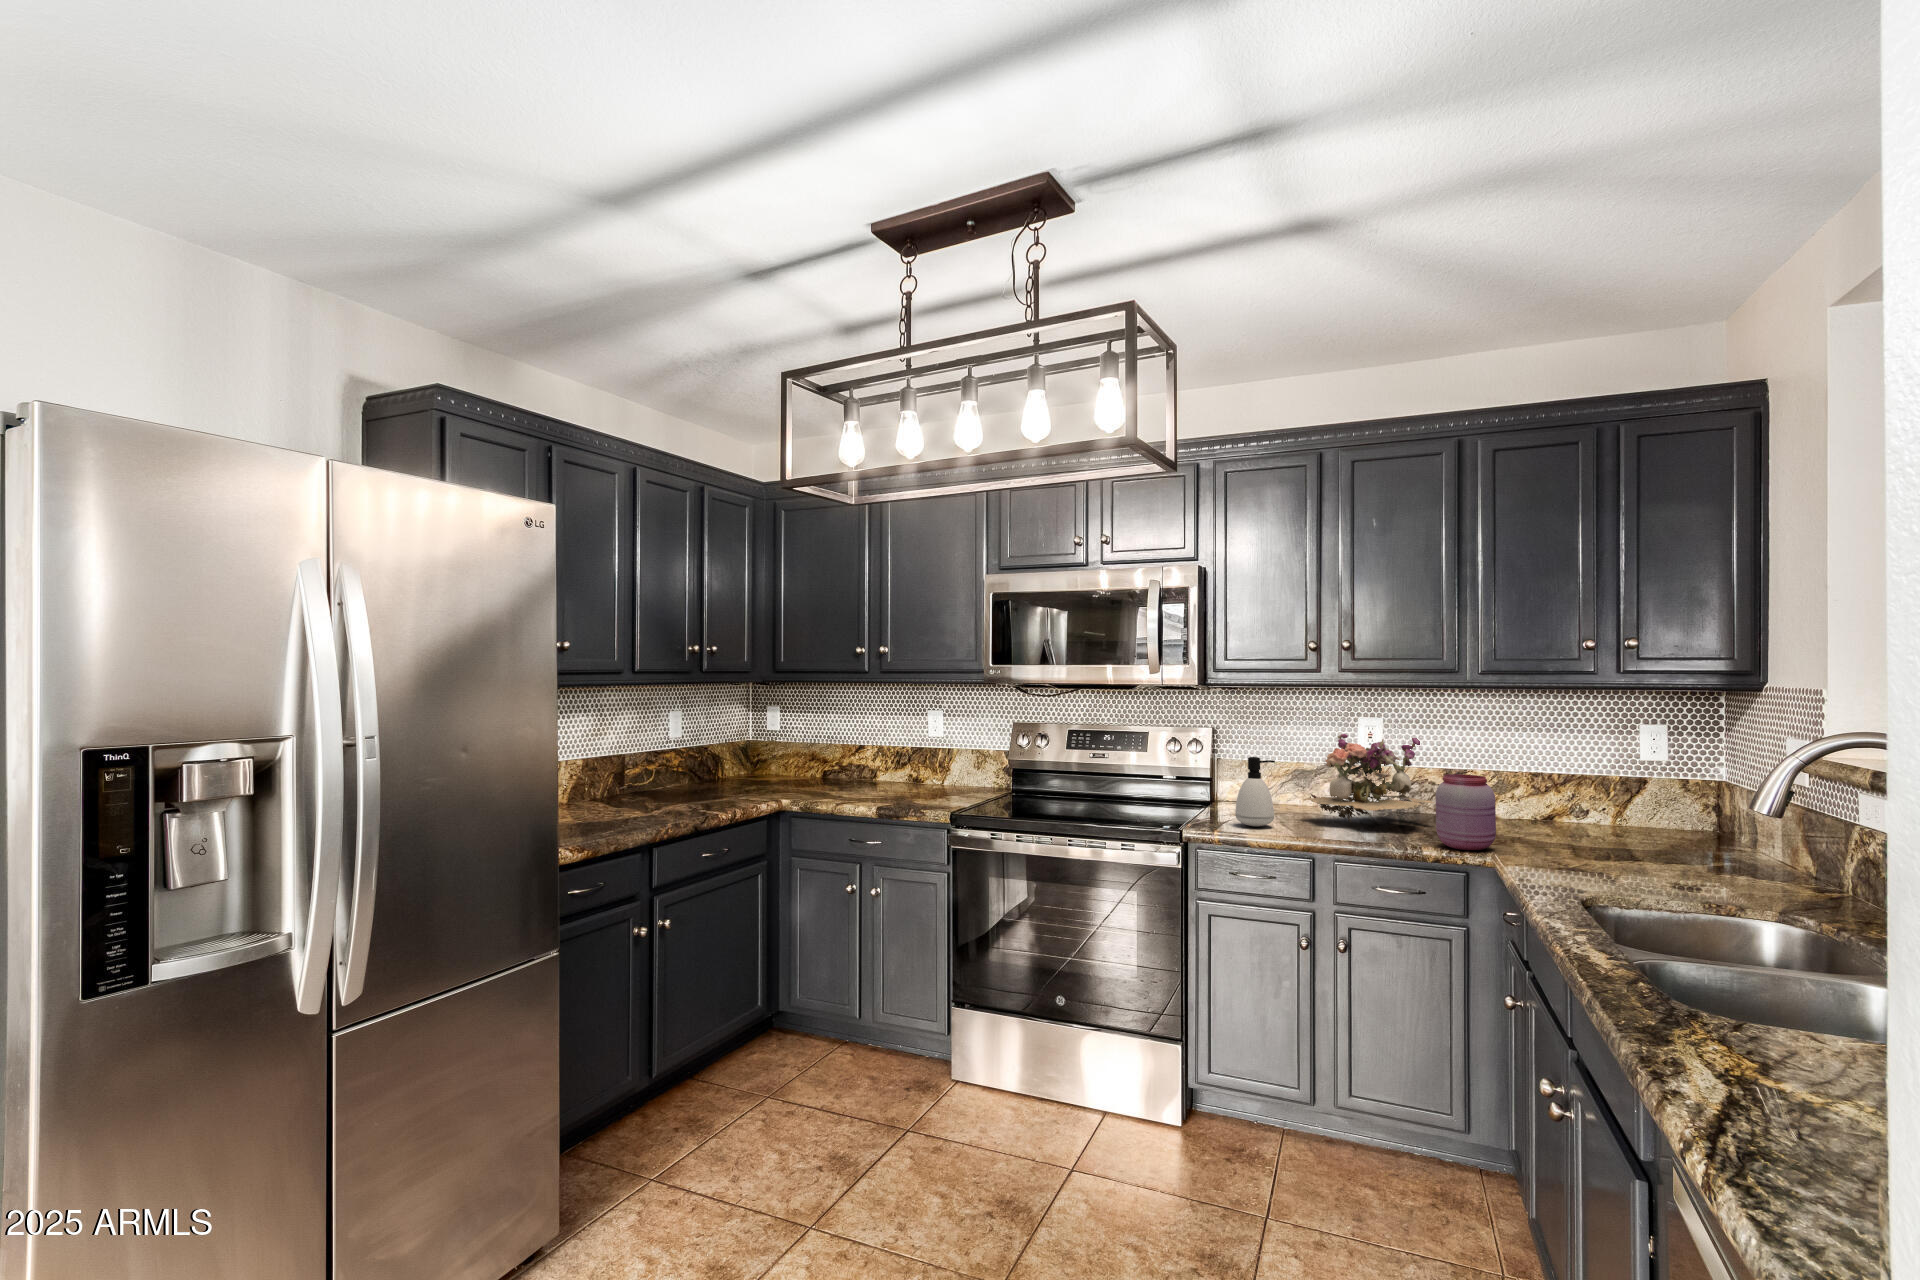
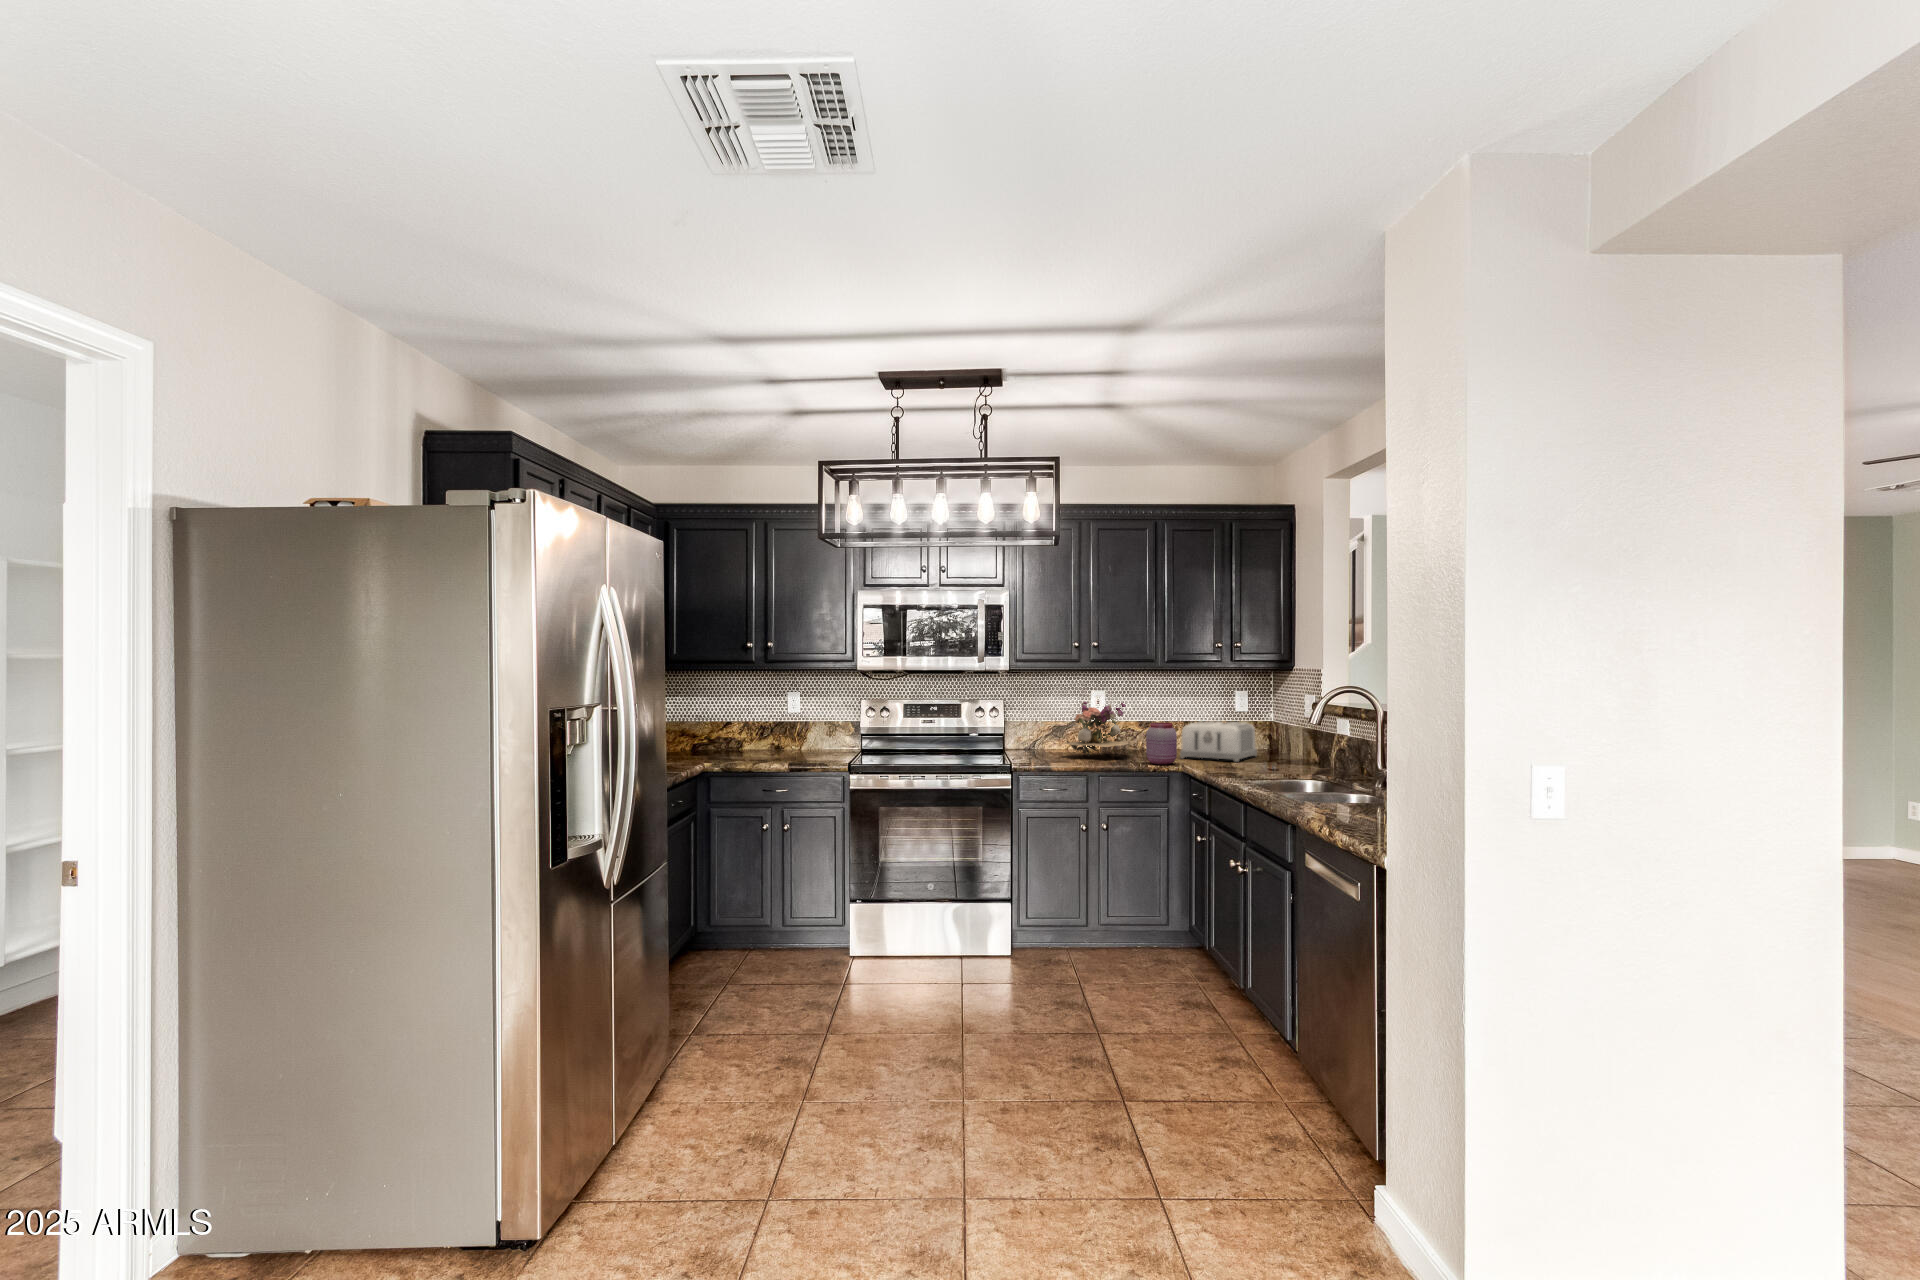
soap dispenser: present [1235,757,1275,826] -> none [1029,718,1053,761]
toaster: none [1517,774,1686,855] -> present [1180,721,1257,762]

